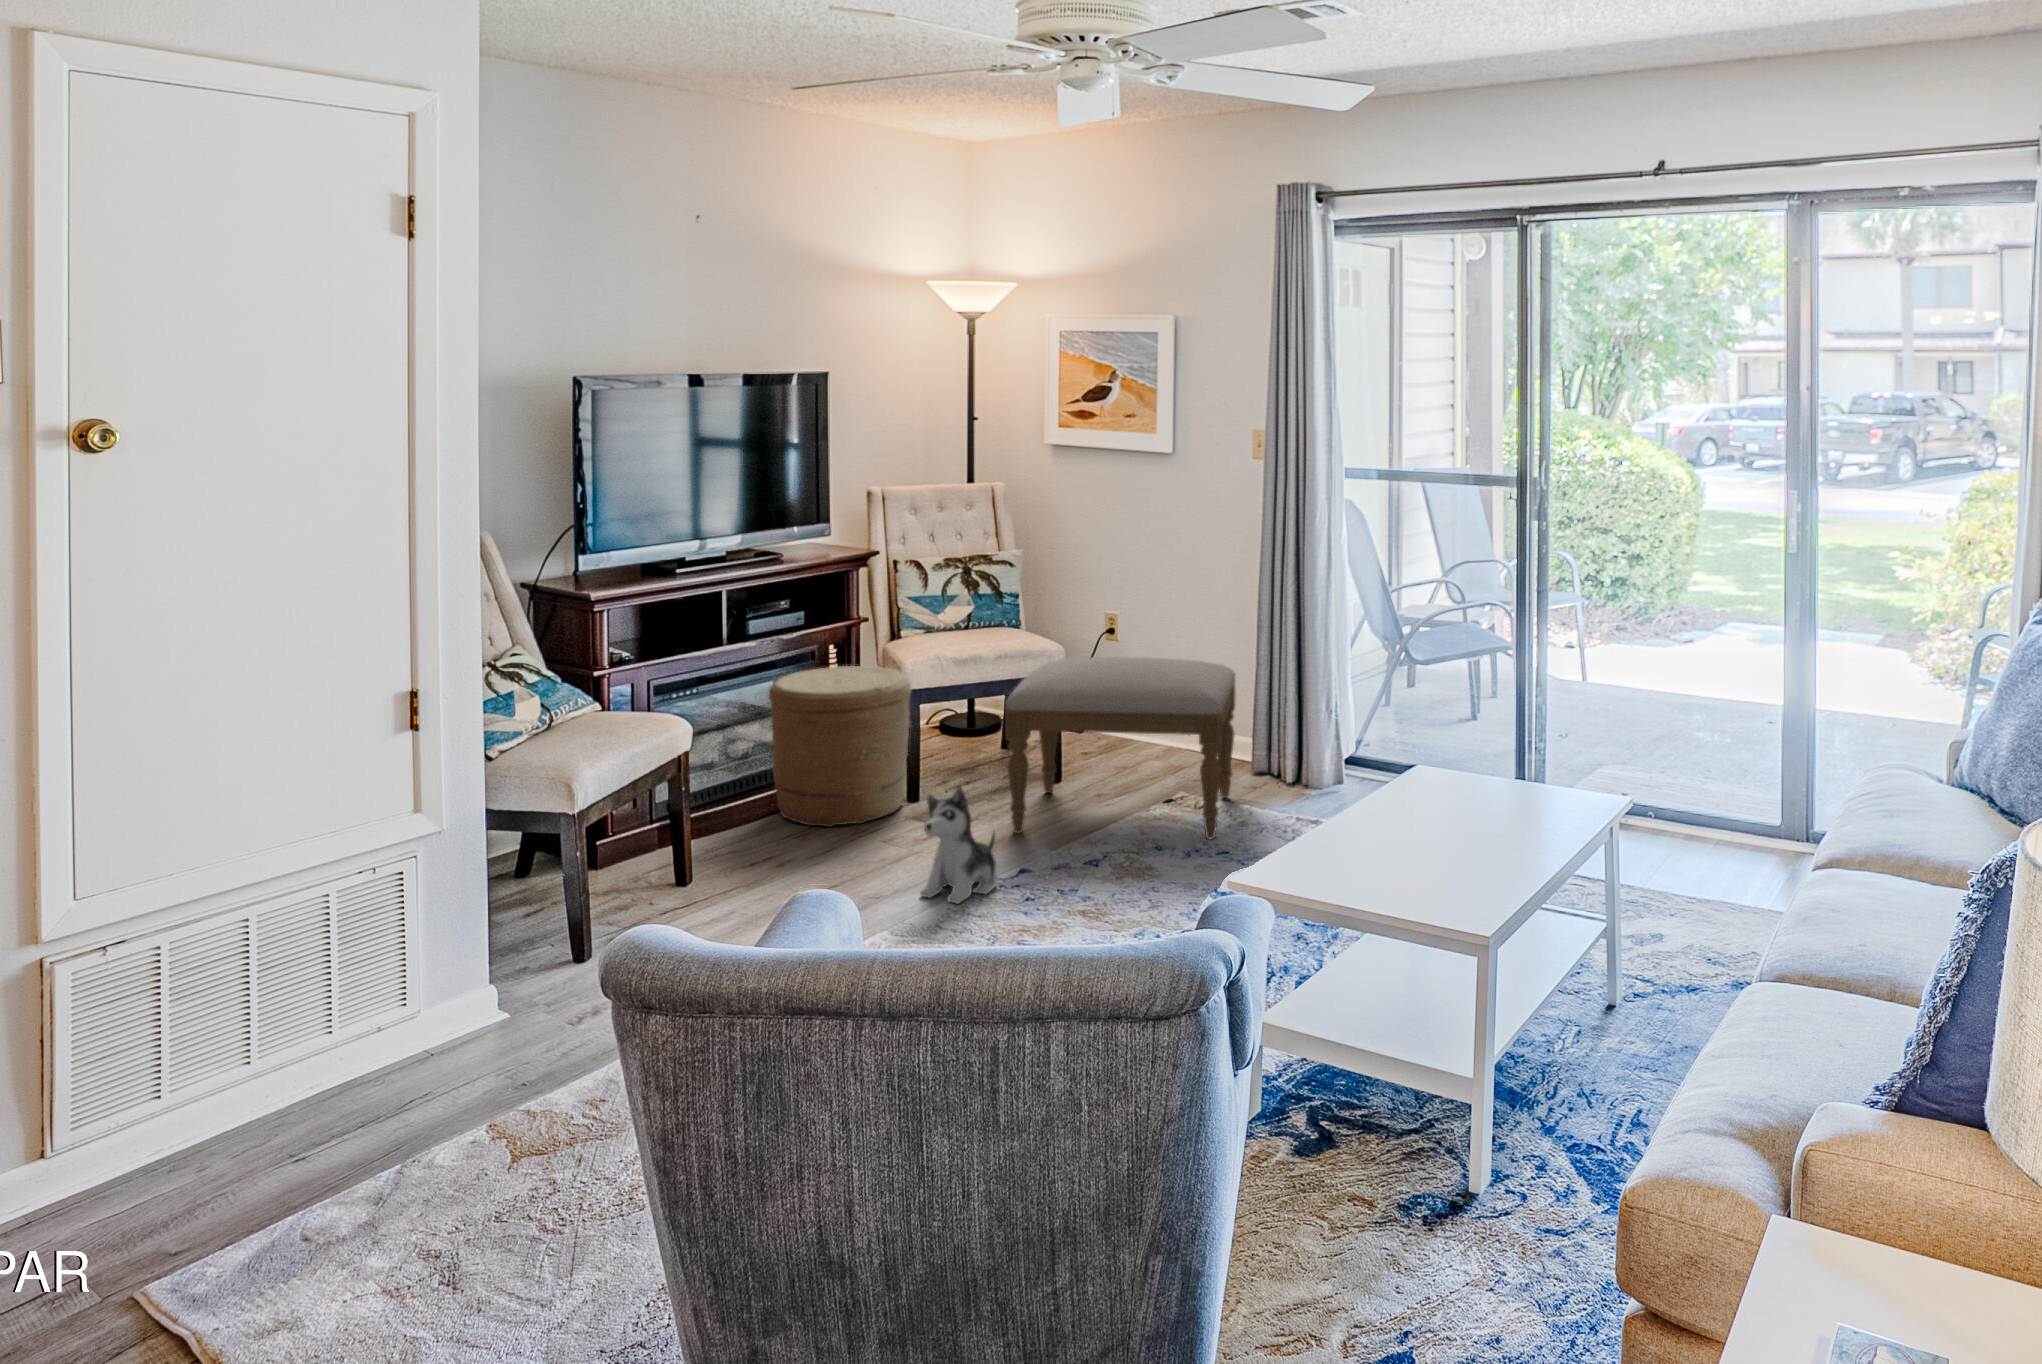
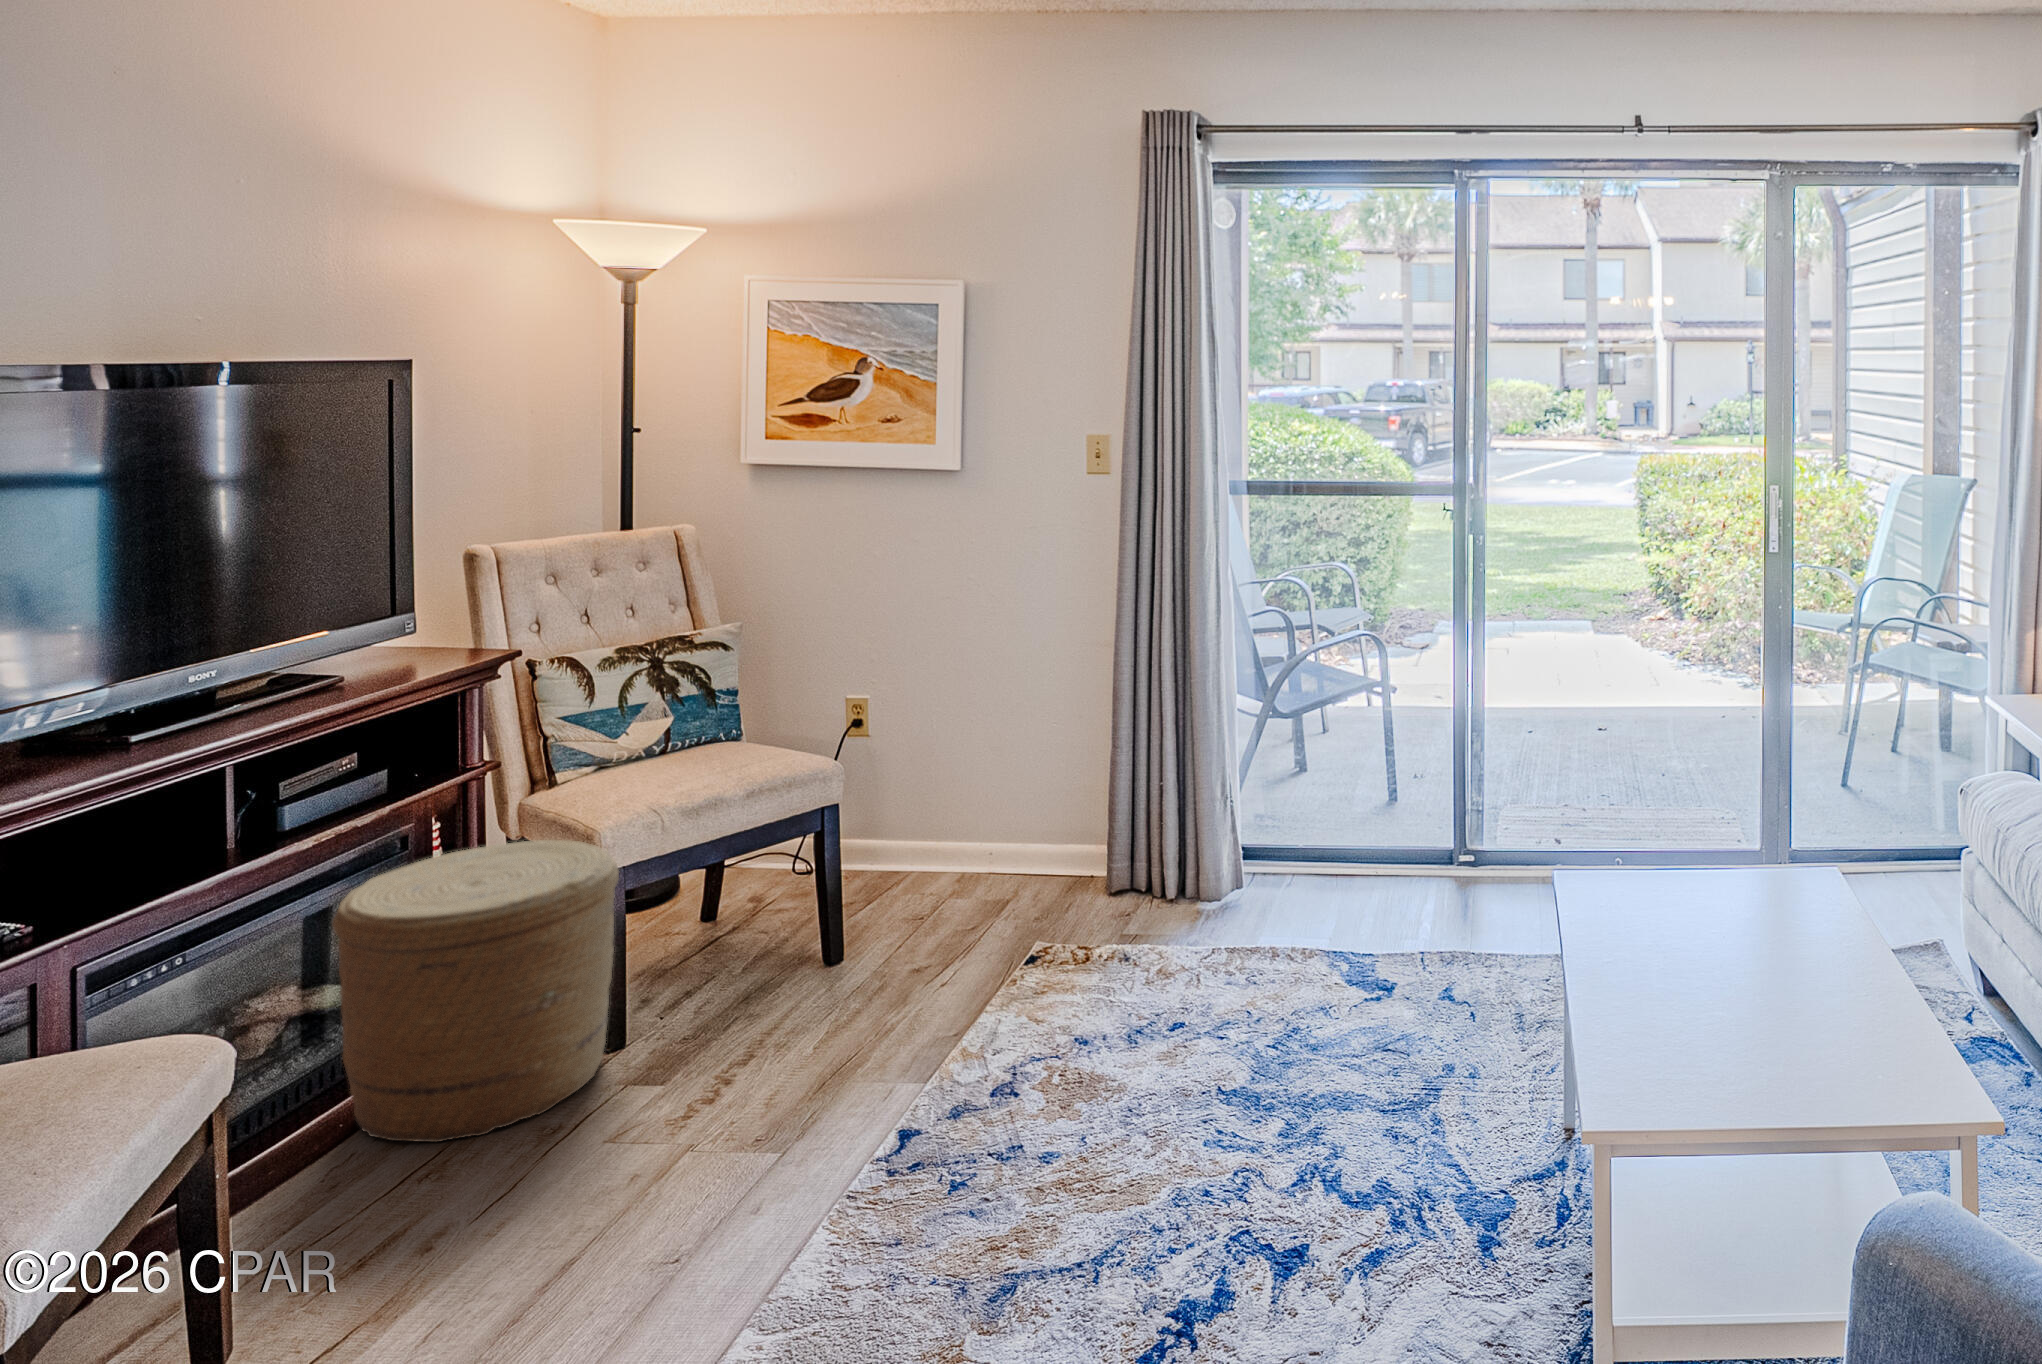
ottoman: present [1005,657,1236,839] -> none [818,757,1158,1068]
plush toy: present [920,787,997,904] -> none [751,1035,878,1237]

